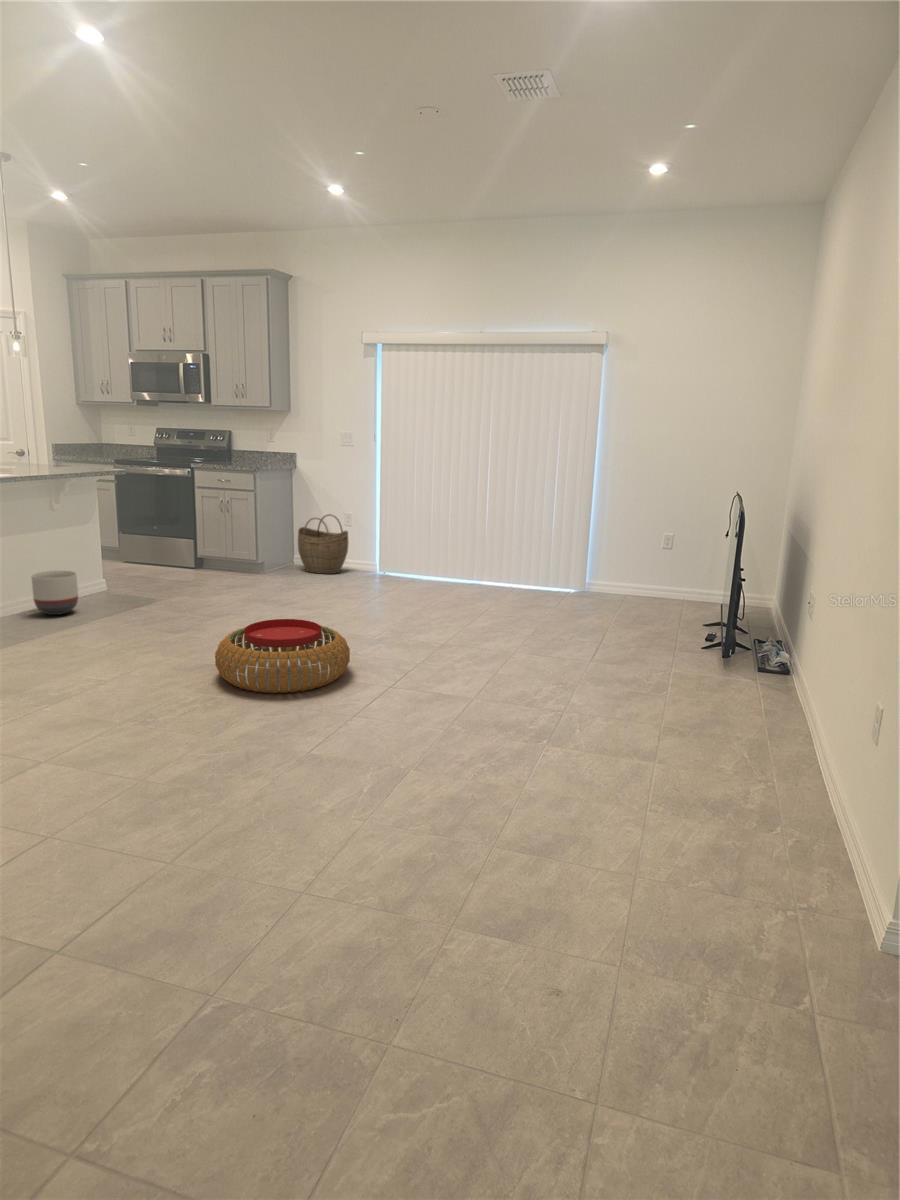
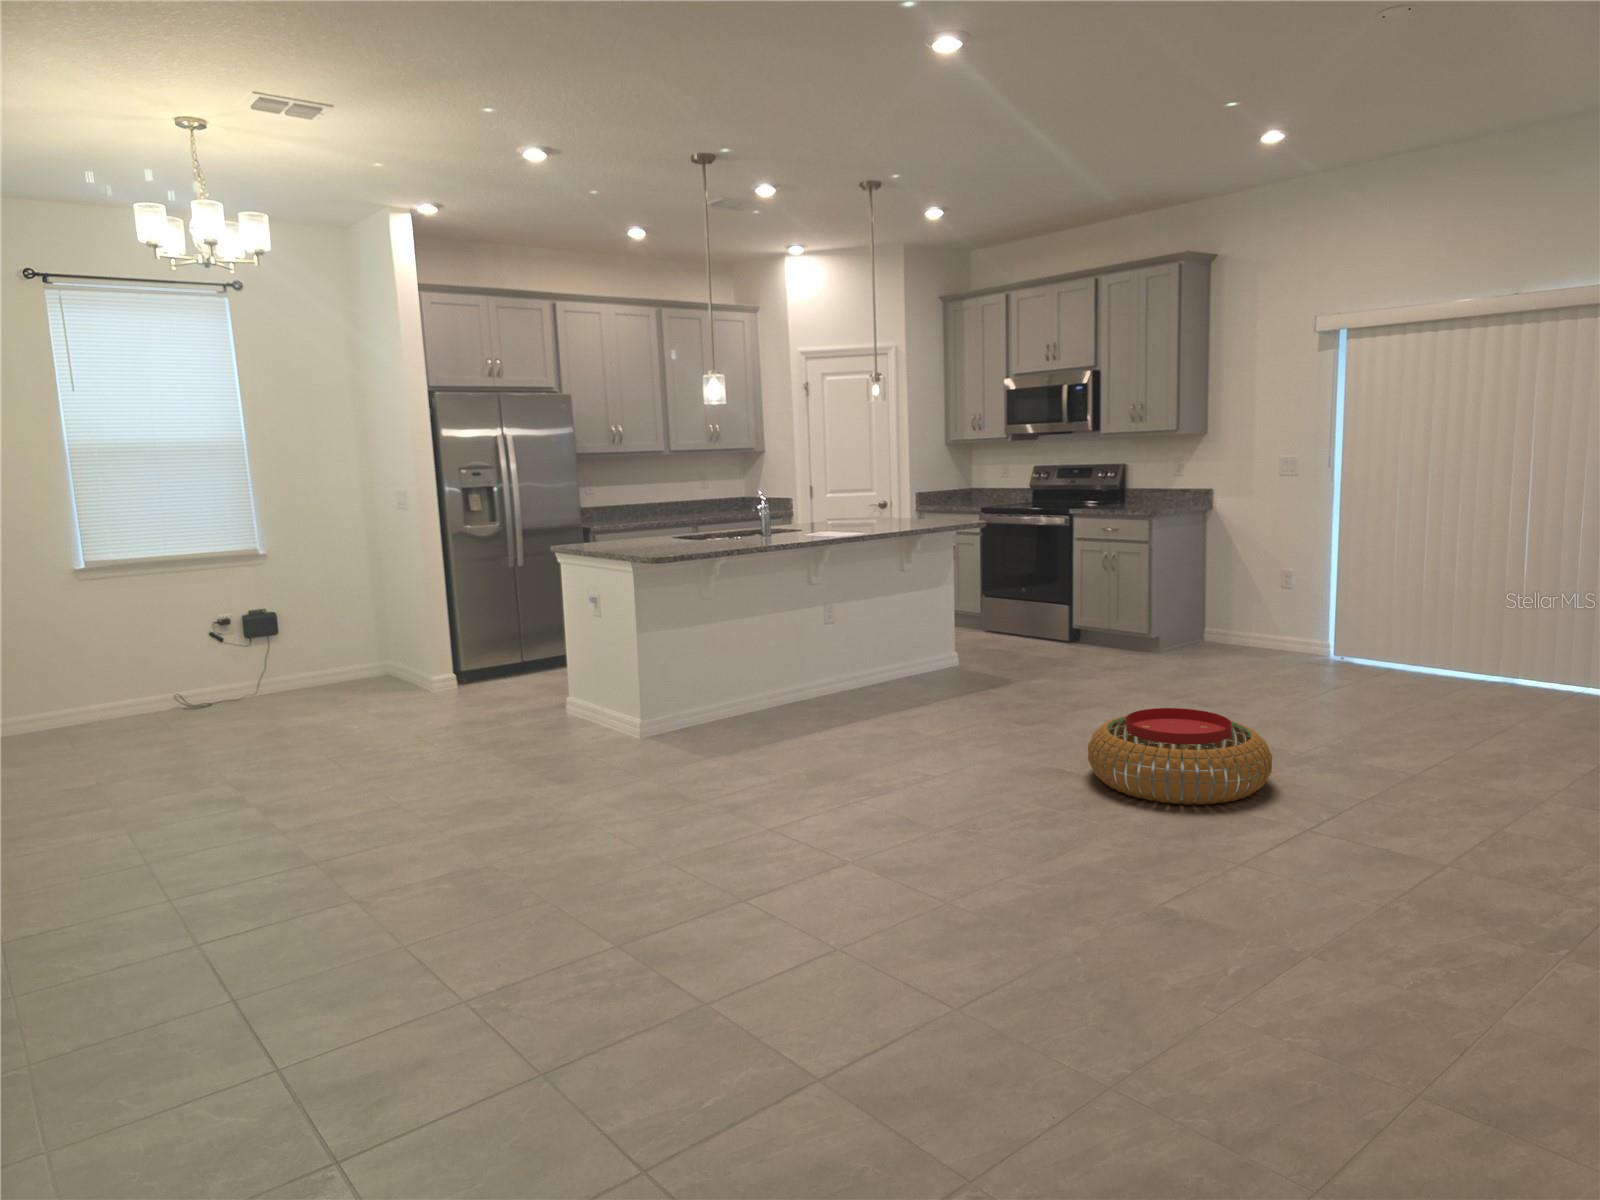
woven basket: present [298,514,348,574] -> none [1210,573,1287,657]
planter: present [32,571,78,615] -> none [888,637,935,688]

